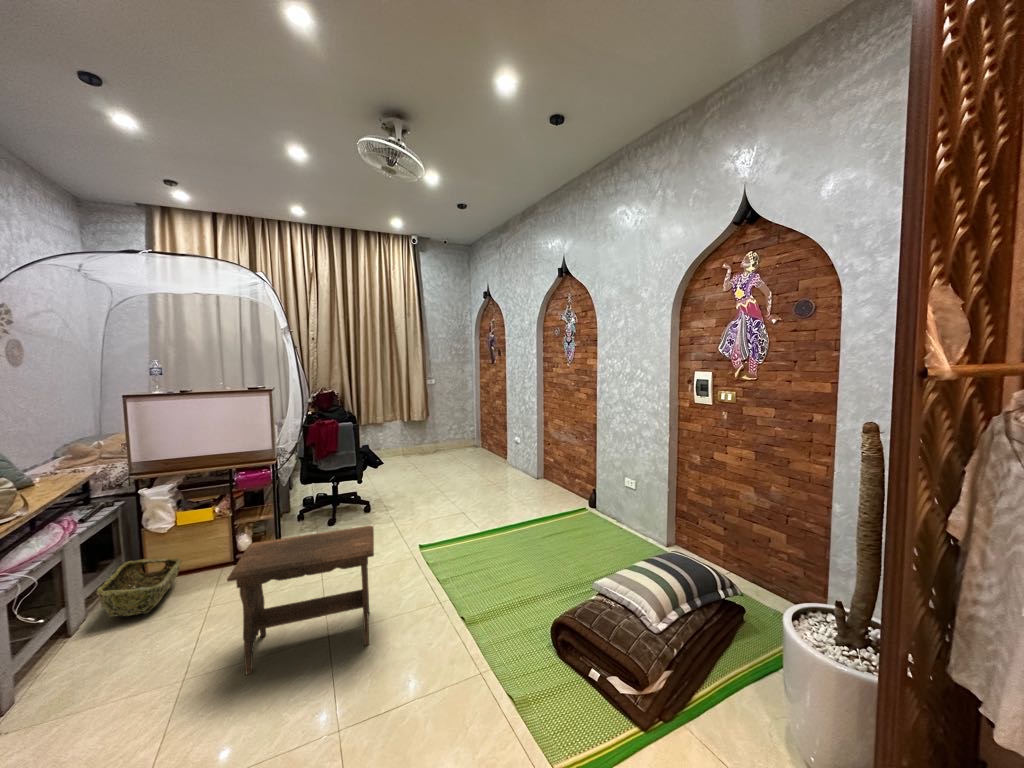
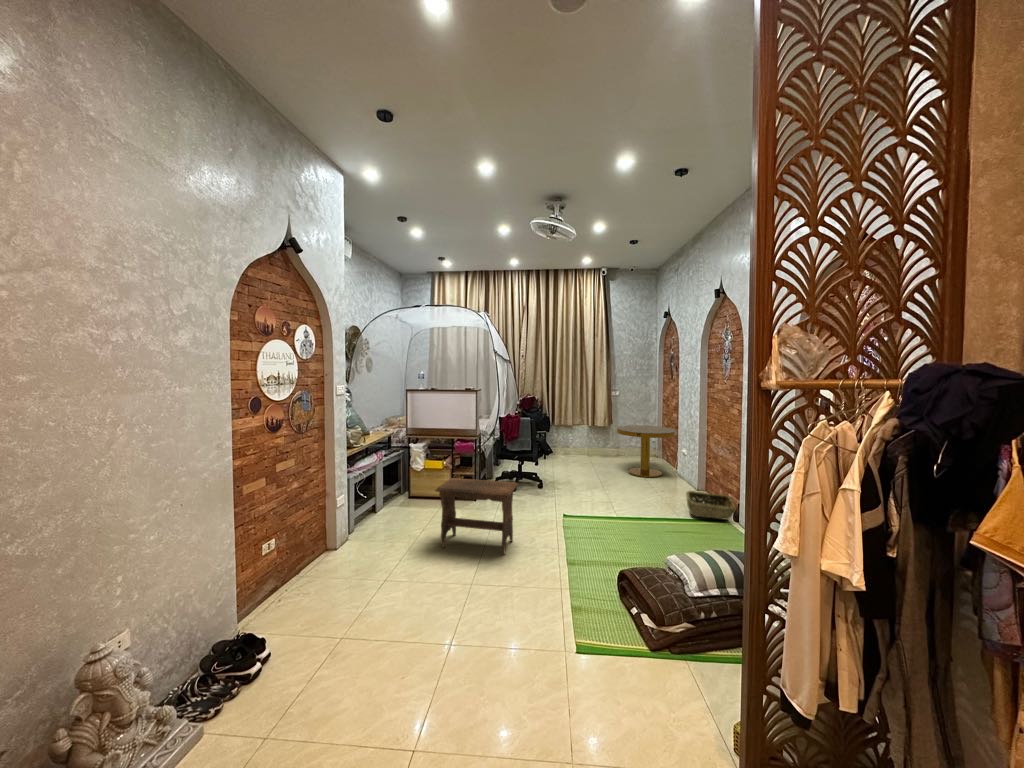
side table: none [443,414,504,470] -> present [616,425,676,477]
woven basket: present [97,558,181,617] -> present [686,491,735,519]

